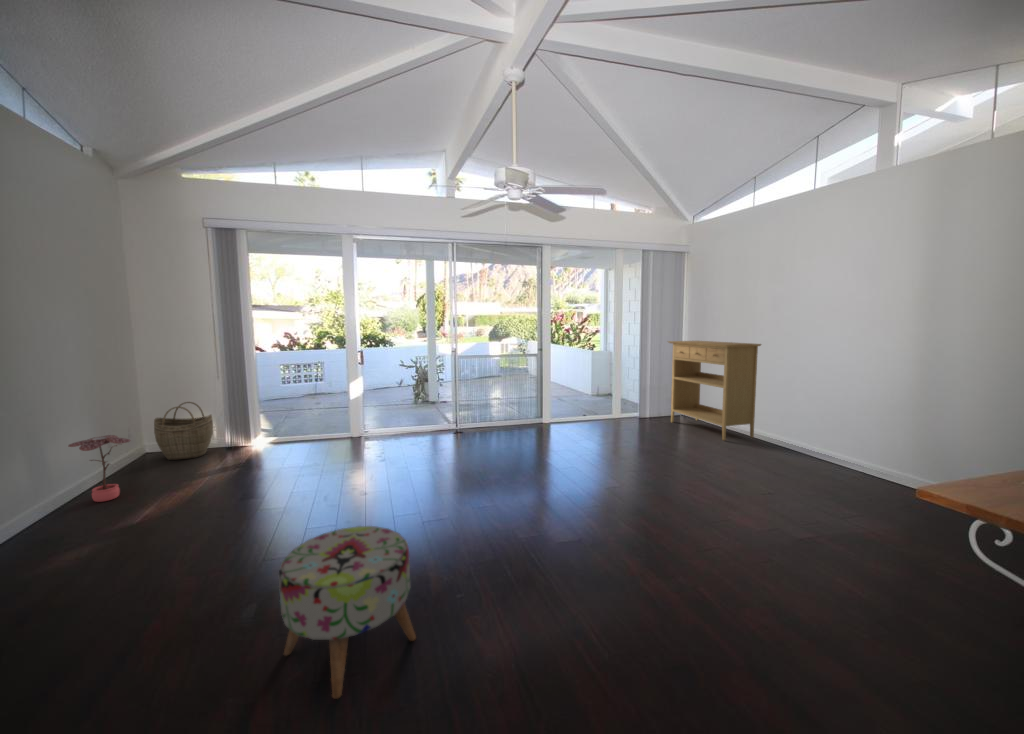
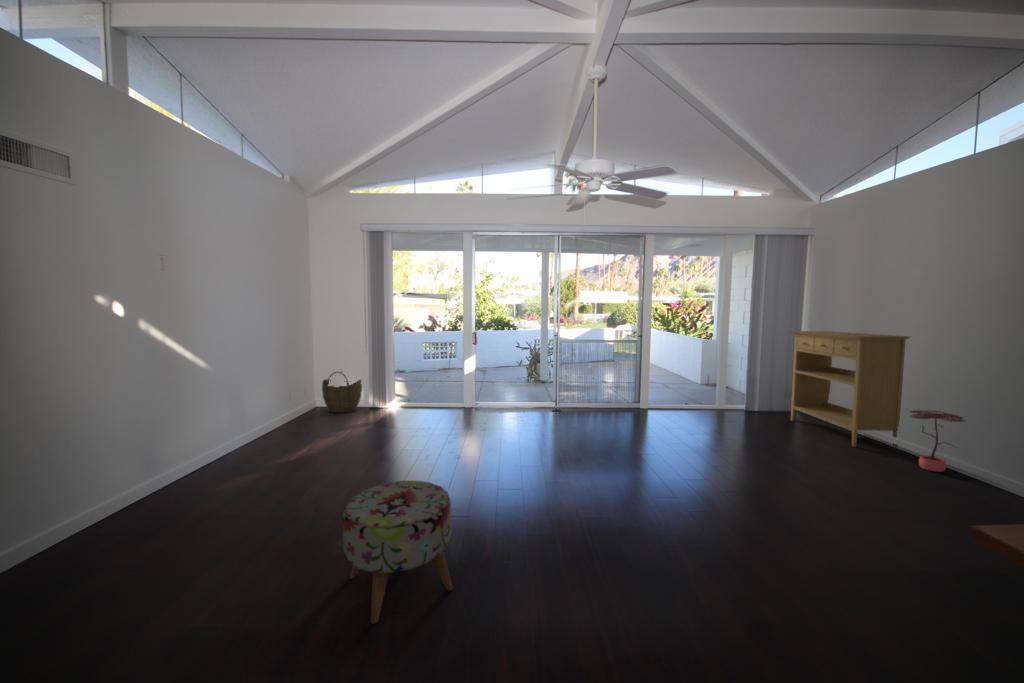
potted plant: present [68,435,131,502] -> present [910,410,966,472]

